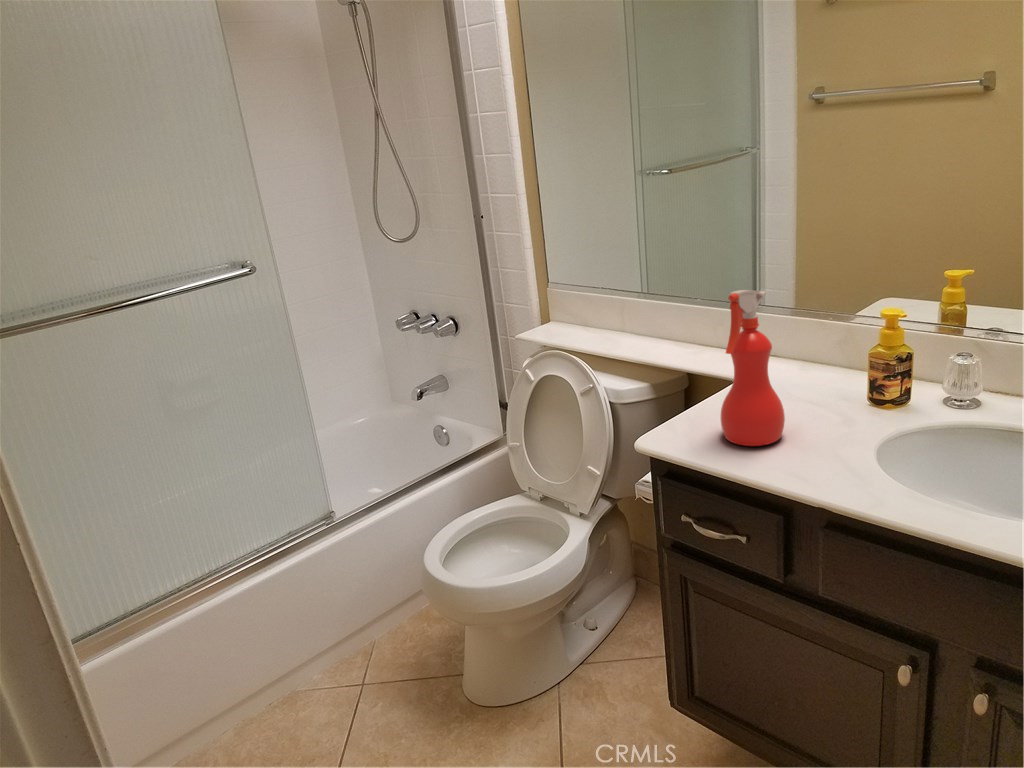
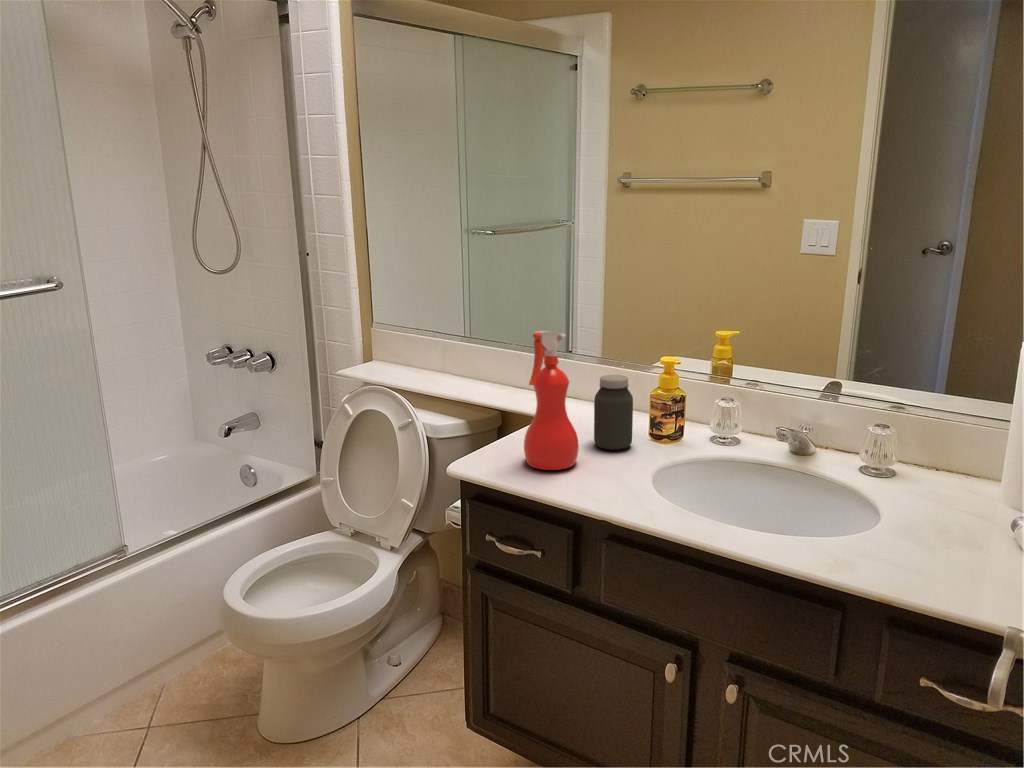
jar: none [800,333,847,418] -> present [594,375,633,450]

